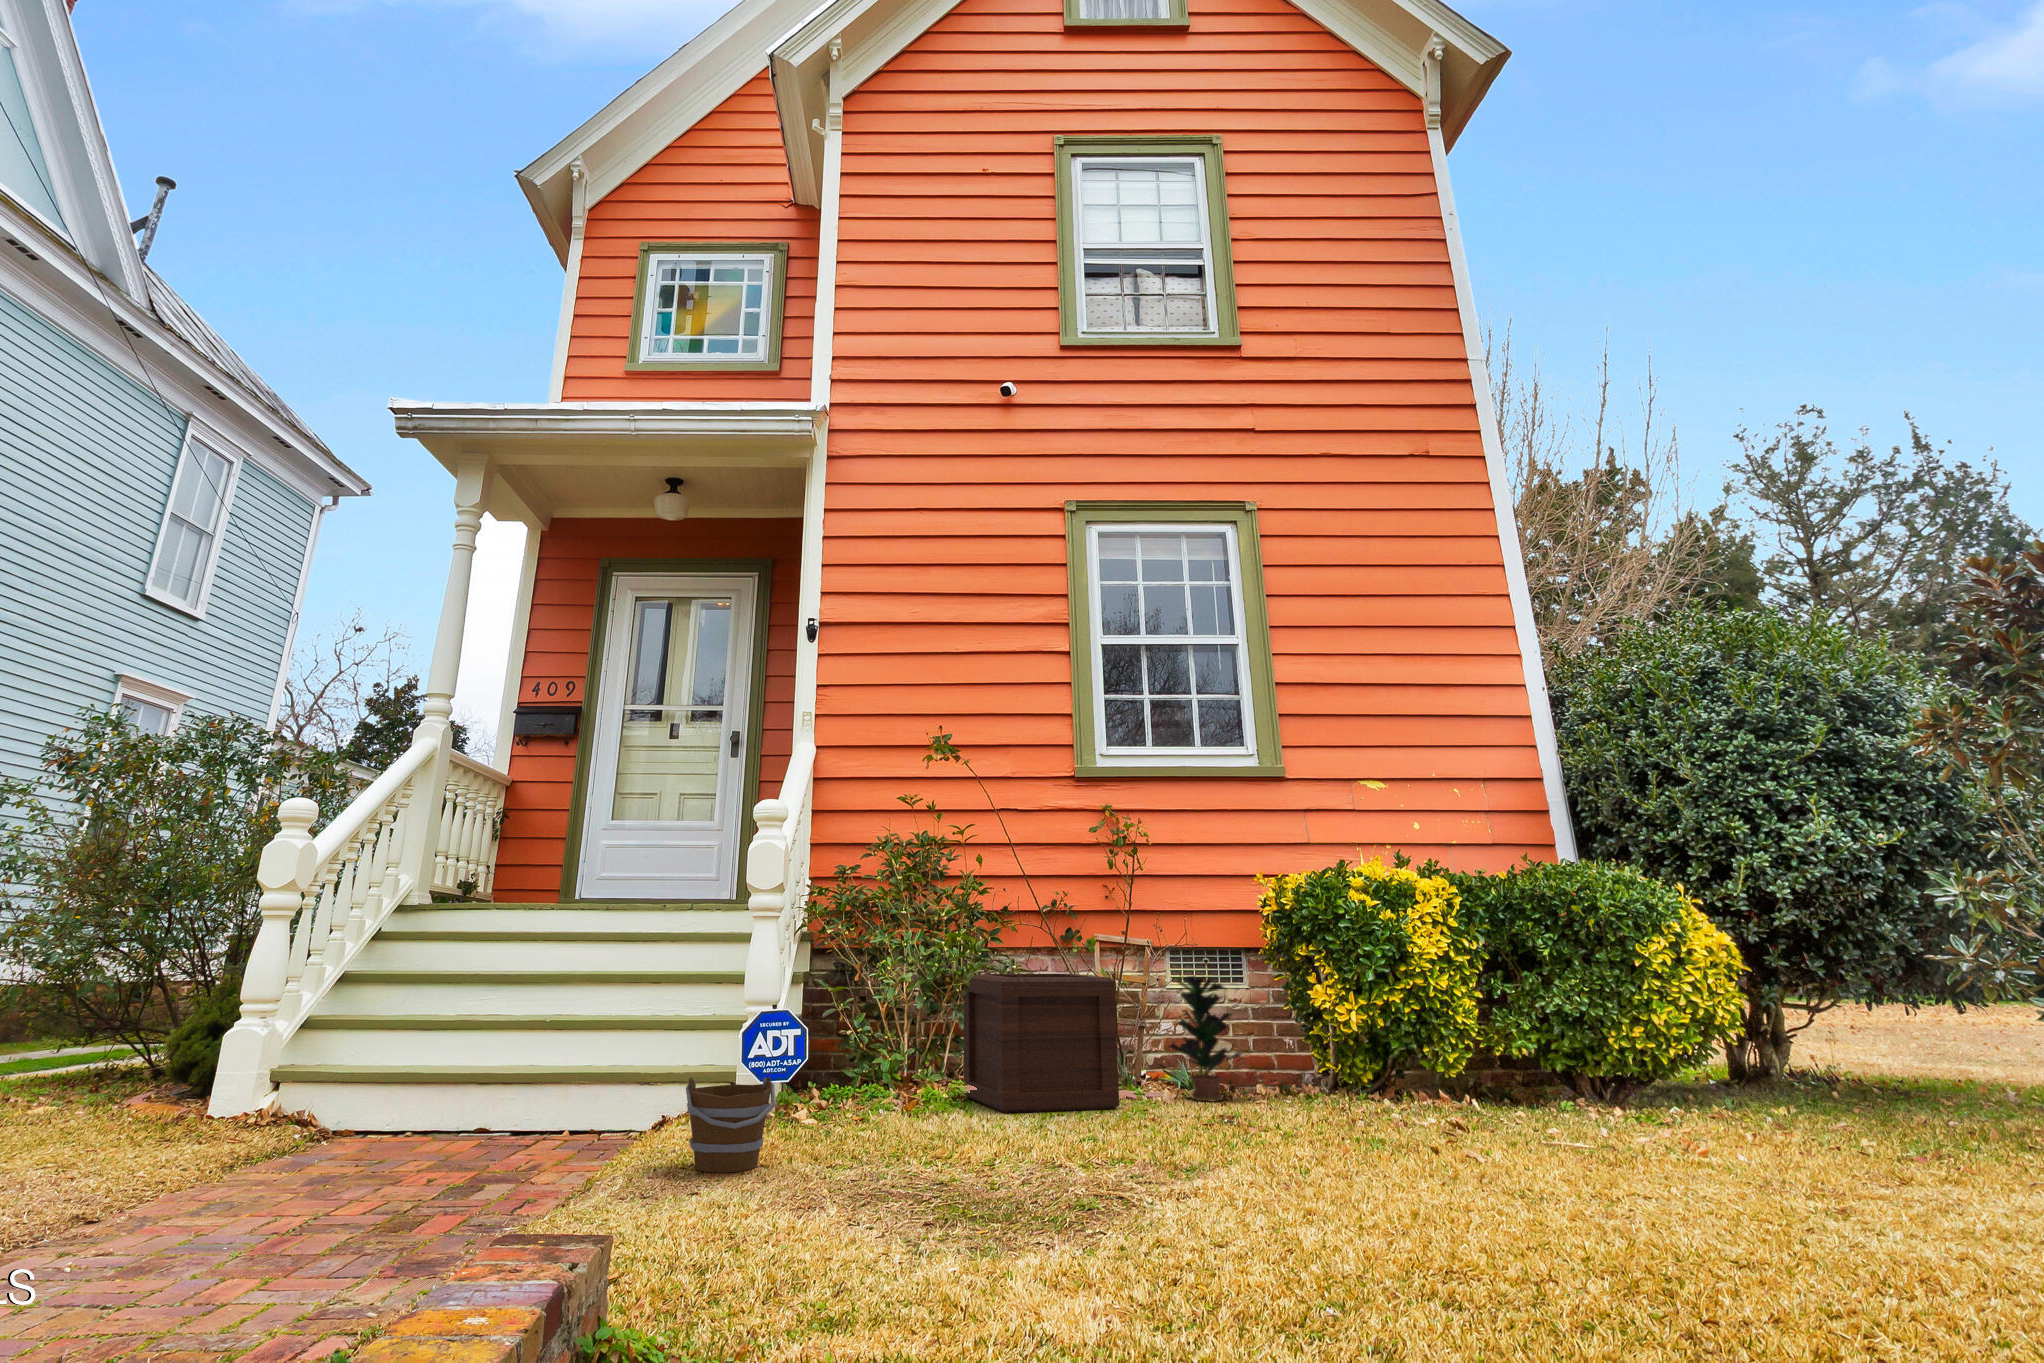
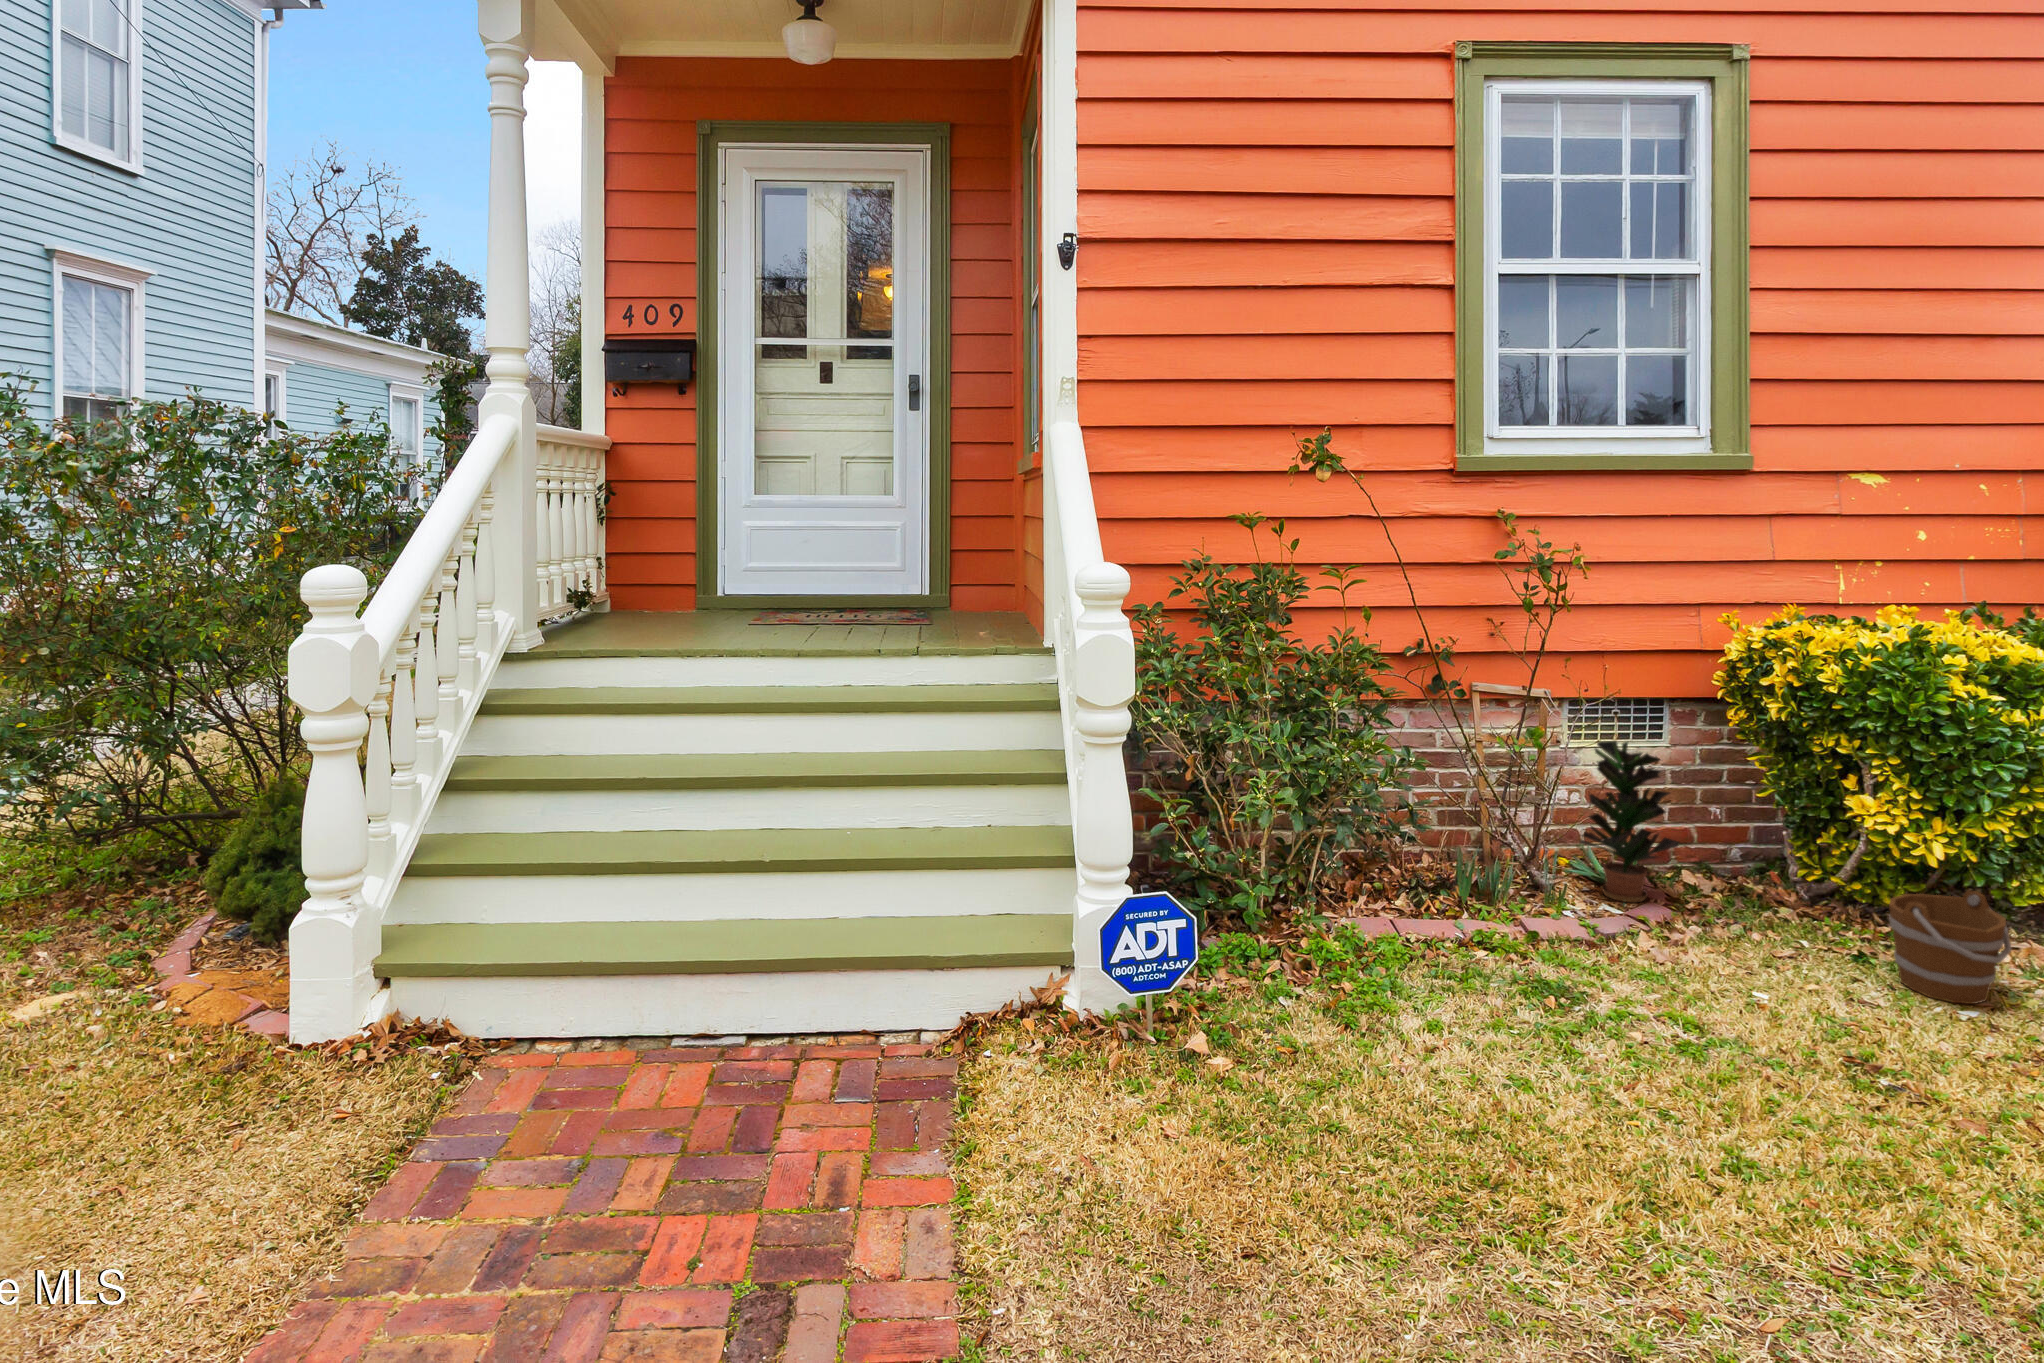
wooden crate: present [964,973,1119,1113] -> none [1306,736,1546,955]
bucket: present [686,1077,775,1173] -> present [1889,891,2012,1004]

